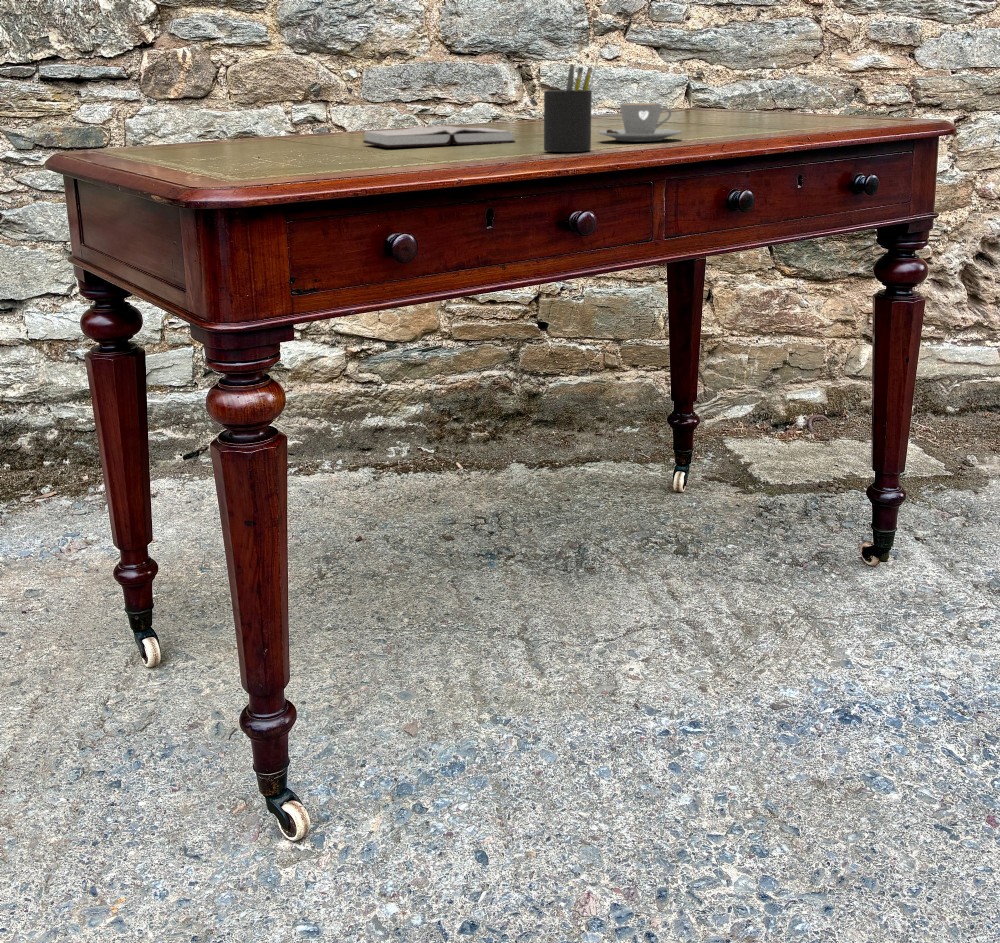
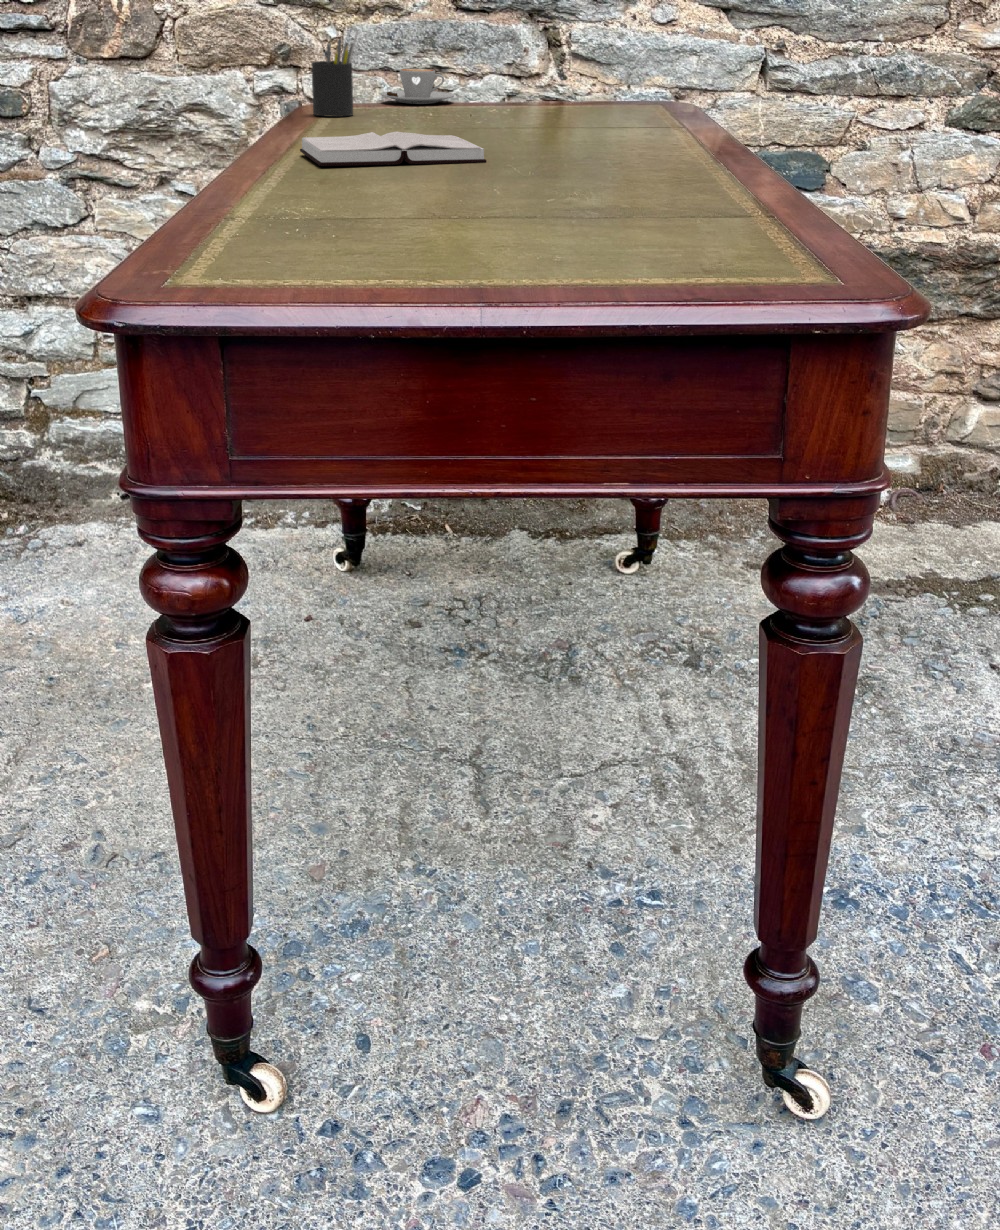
pen holder: present [544,52,600,152] -> present [312,30,358,117]
coffee cup: present [598,103,682,142] -> present [381,68,454,104]

